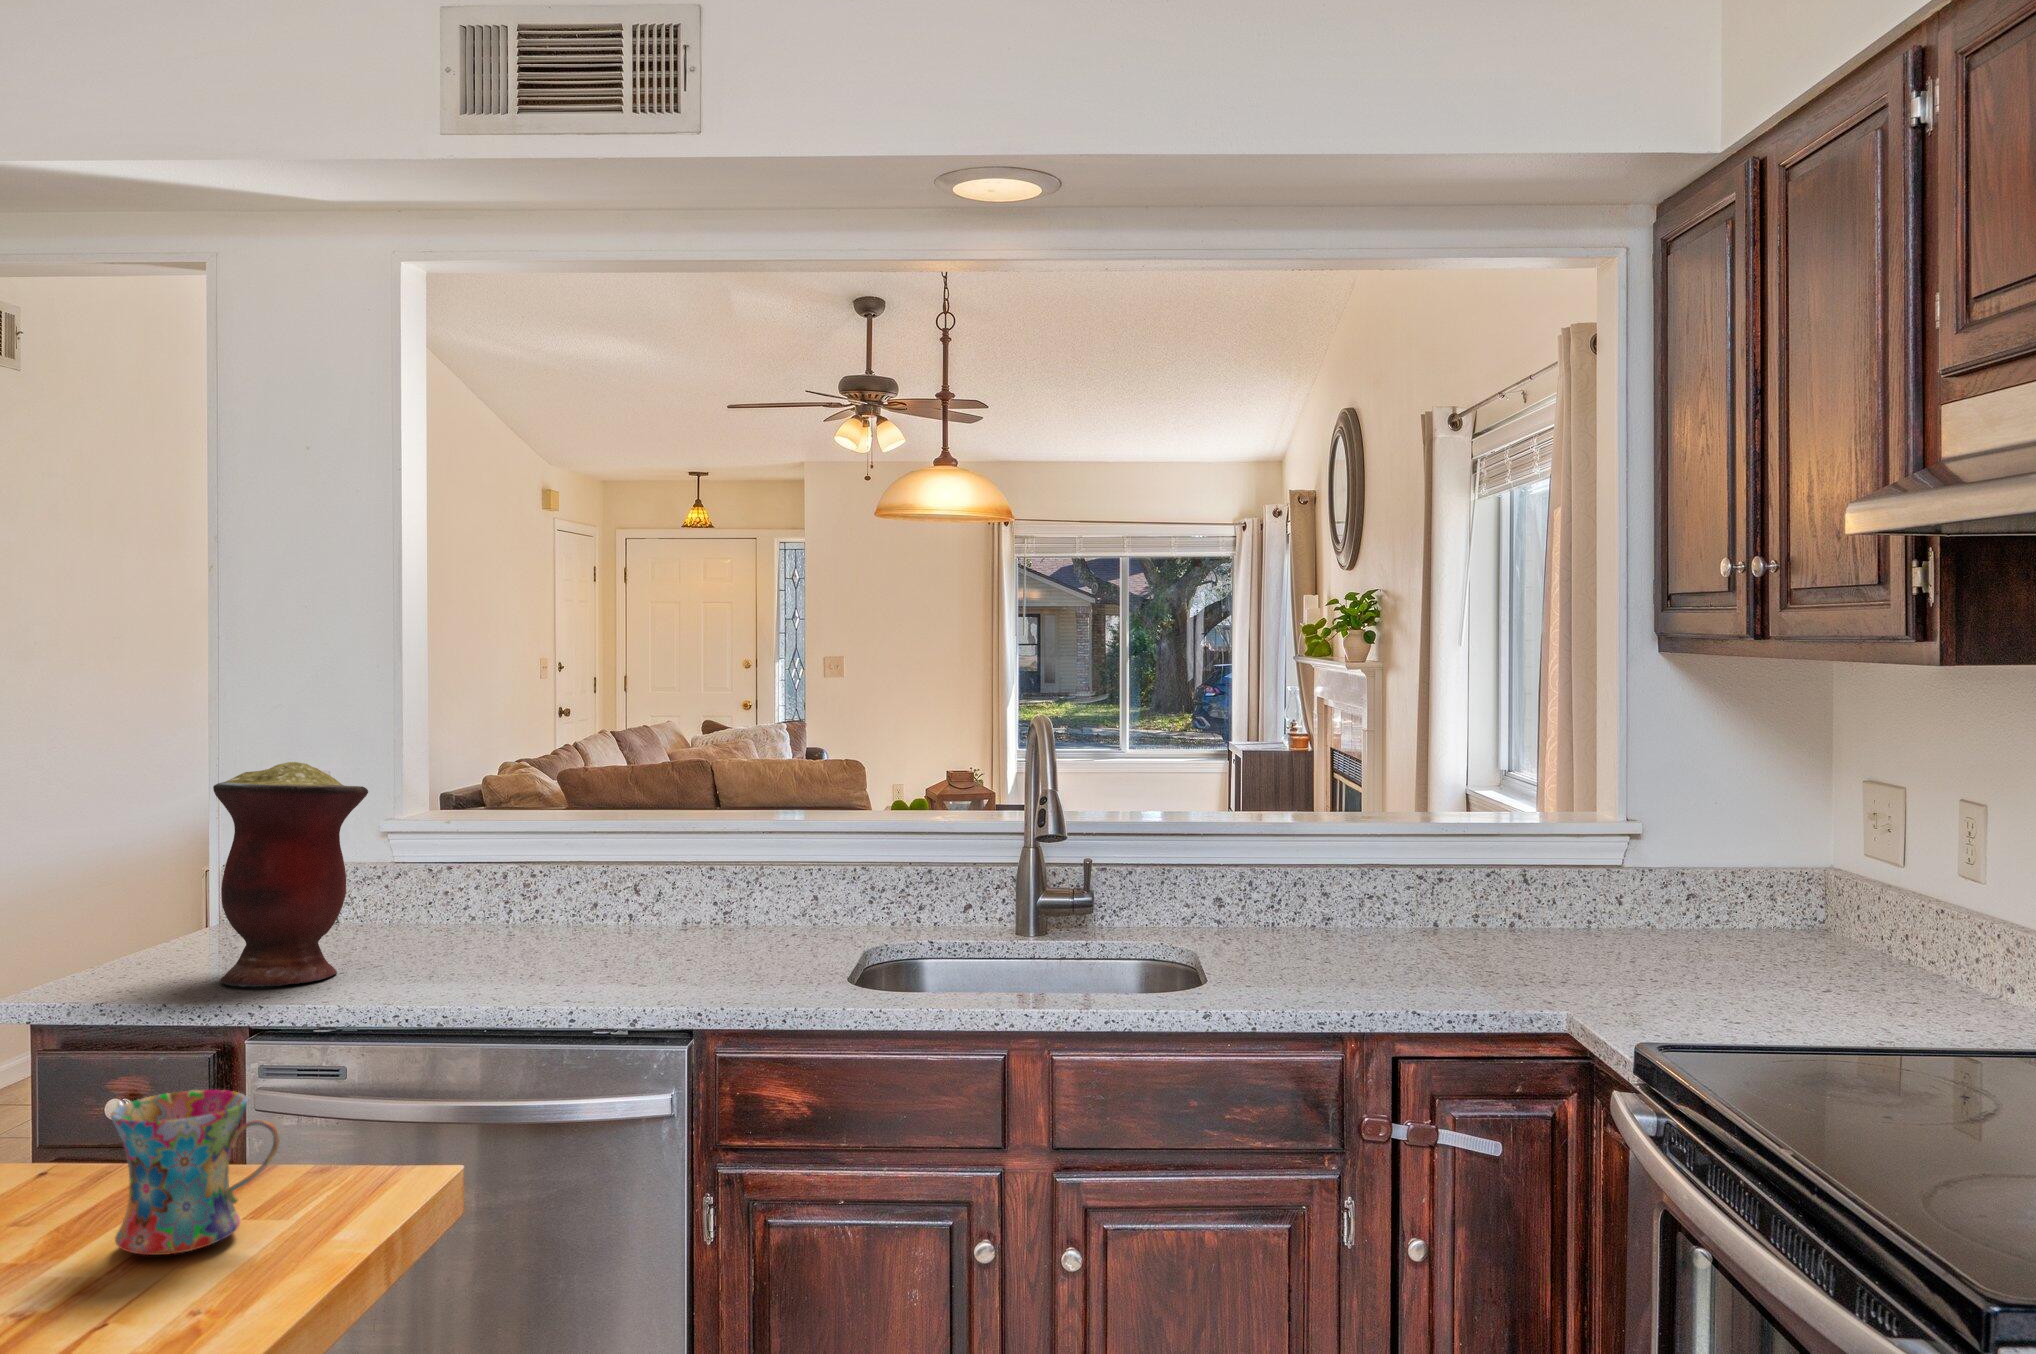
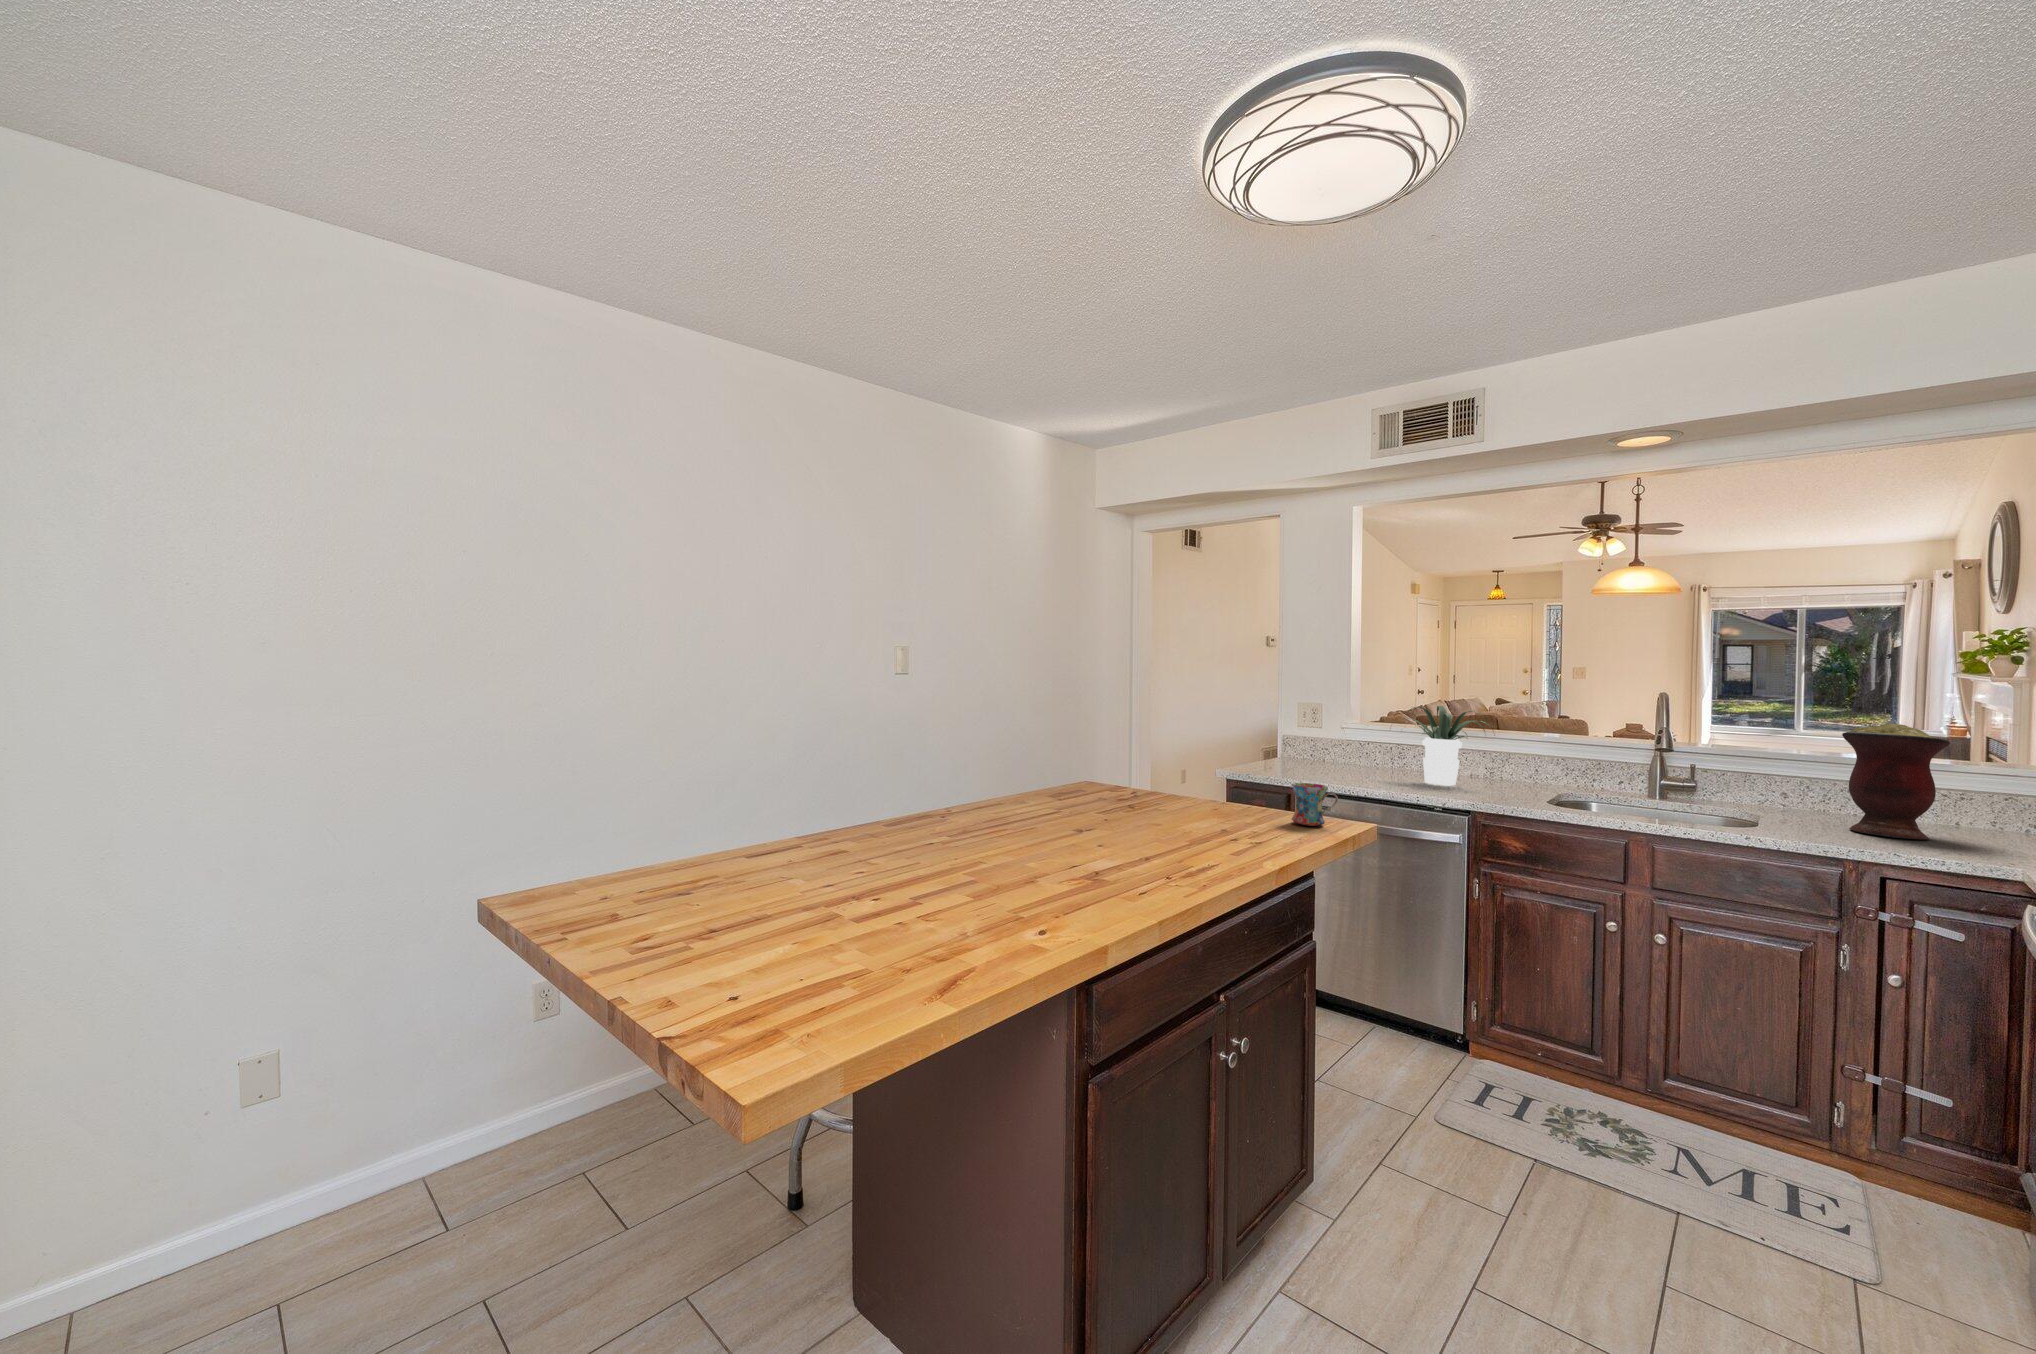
vase: present [213,762,368,987] -> present [1842,724,1950,840]
potted plant: none [504,763,742,961] -> present [1404,706,1493,786]

